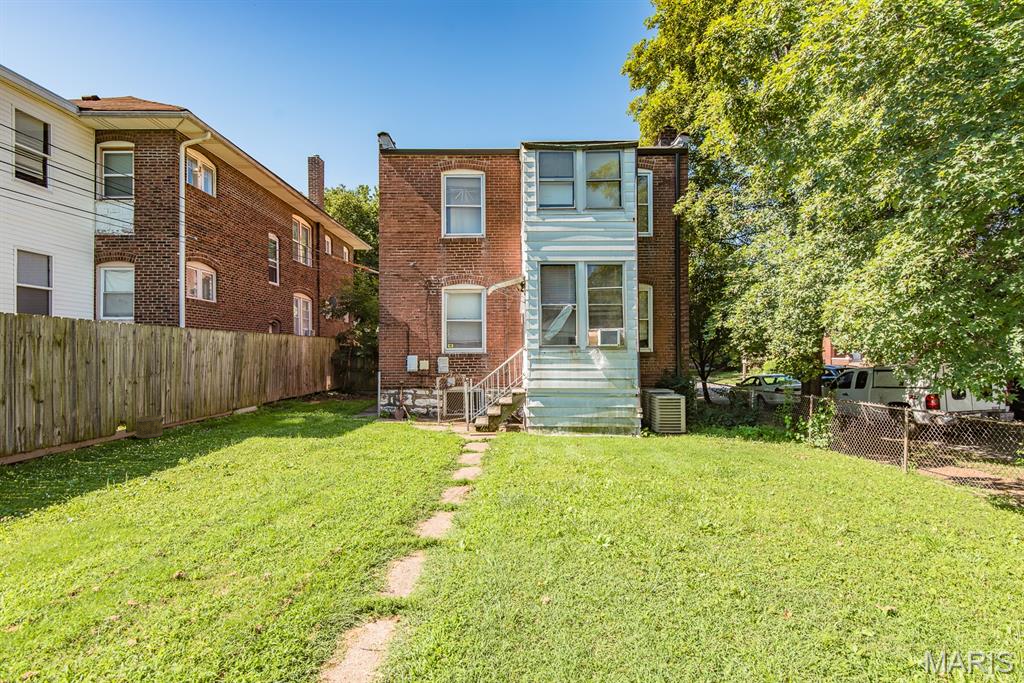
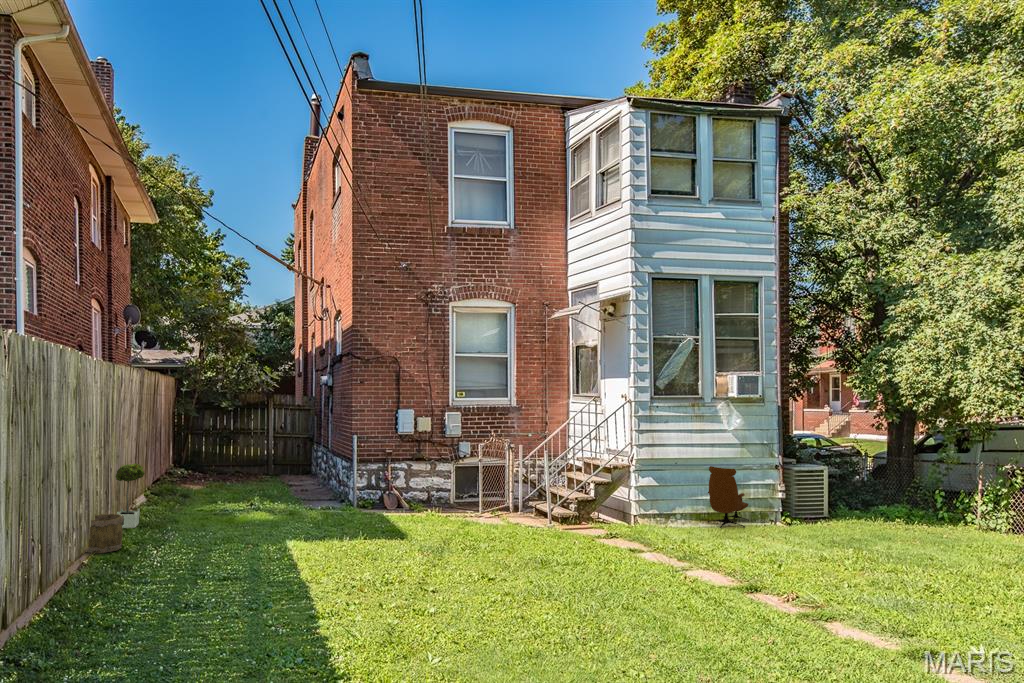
potted tree: none [186,387,207,426] -> present [116,463,145,528]
lounge chair: none [570,393,609,437] -> present [708,466,749,528]

